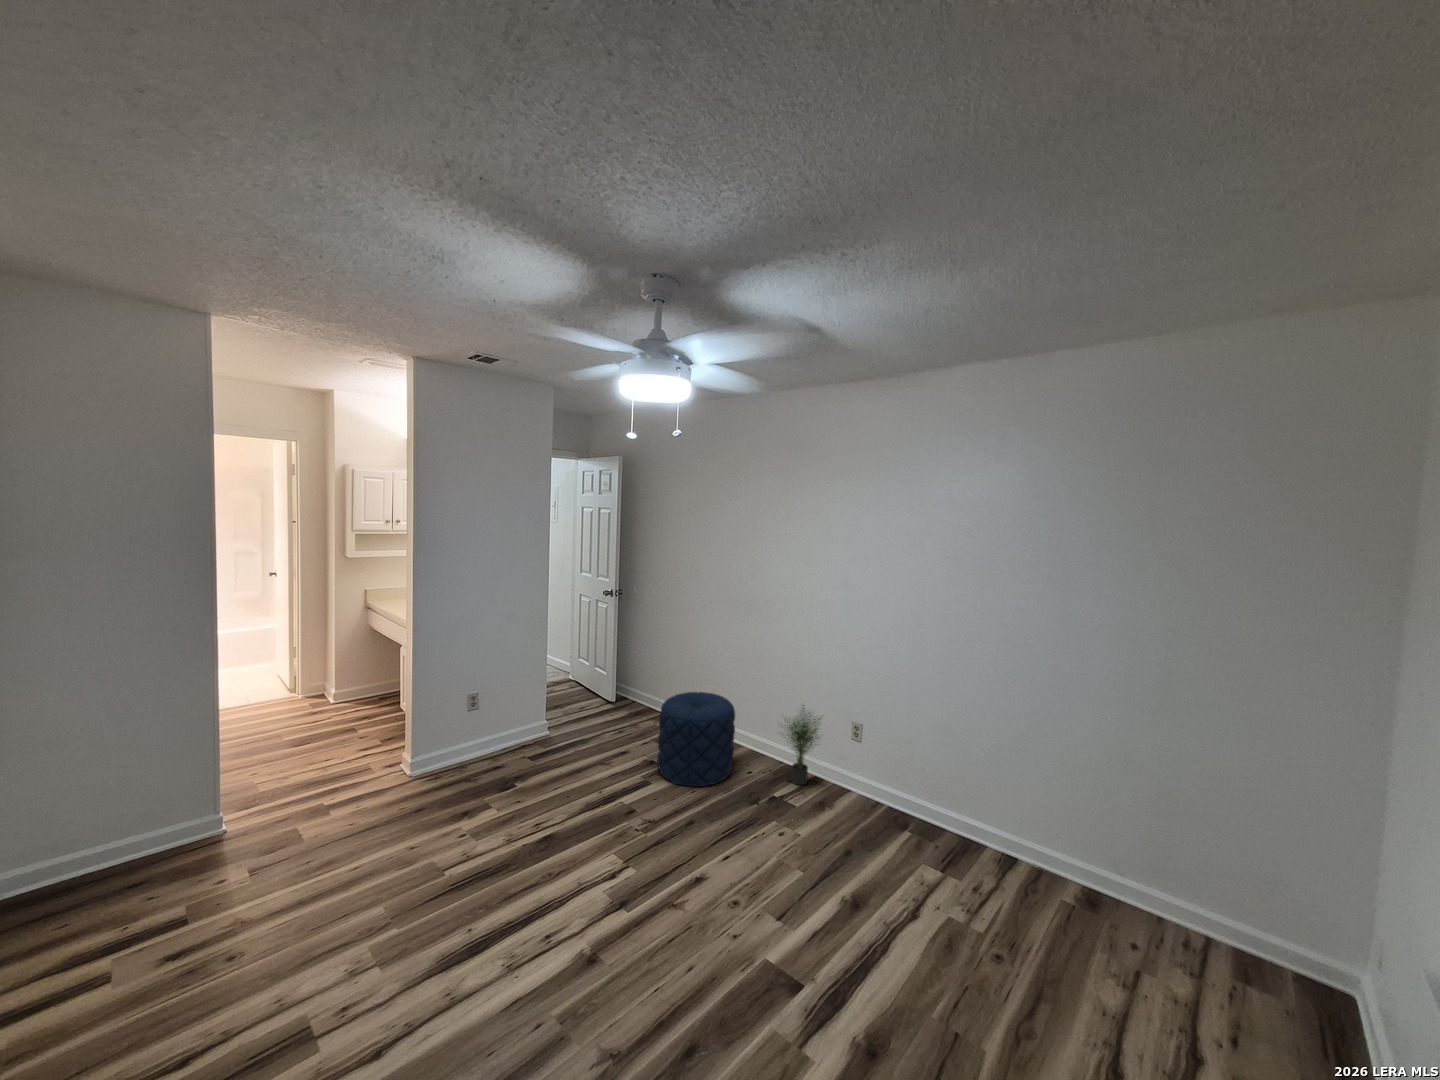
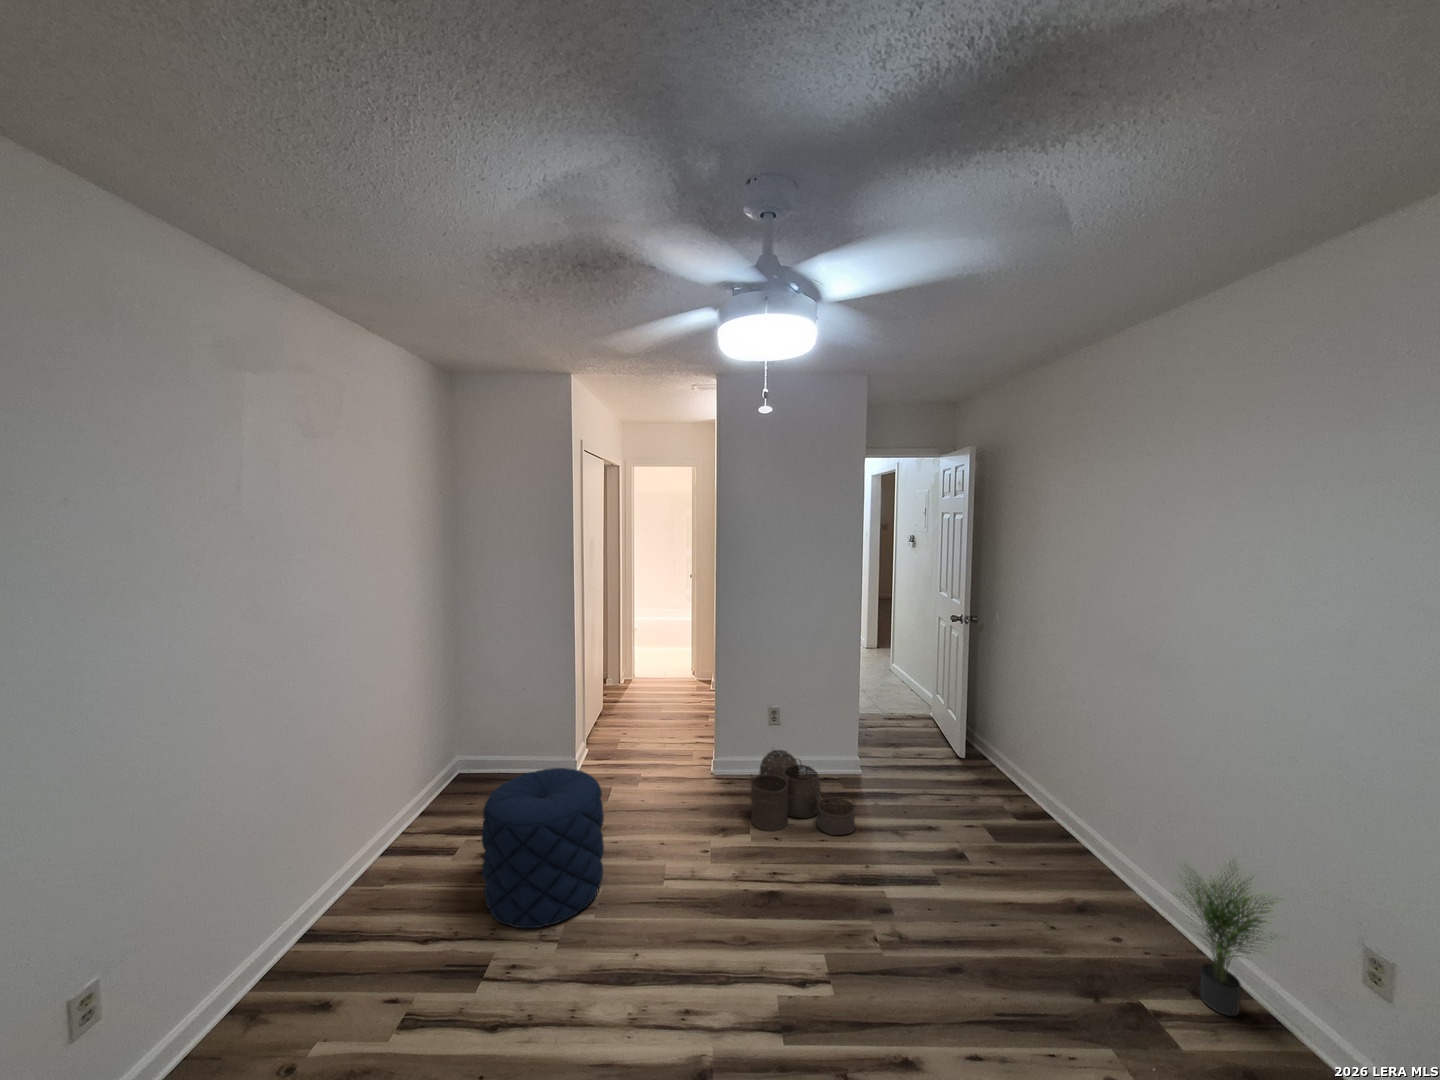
pouf: present [657,692,735,787] -> present [482,768,604,928]
woven basket: none [467,728,575,800] -> present [750,750,855,835]

